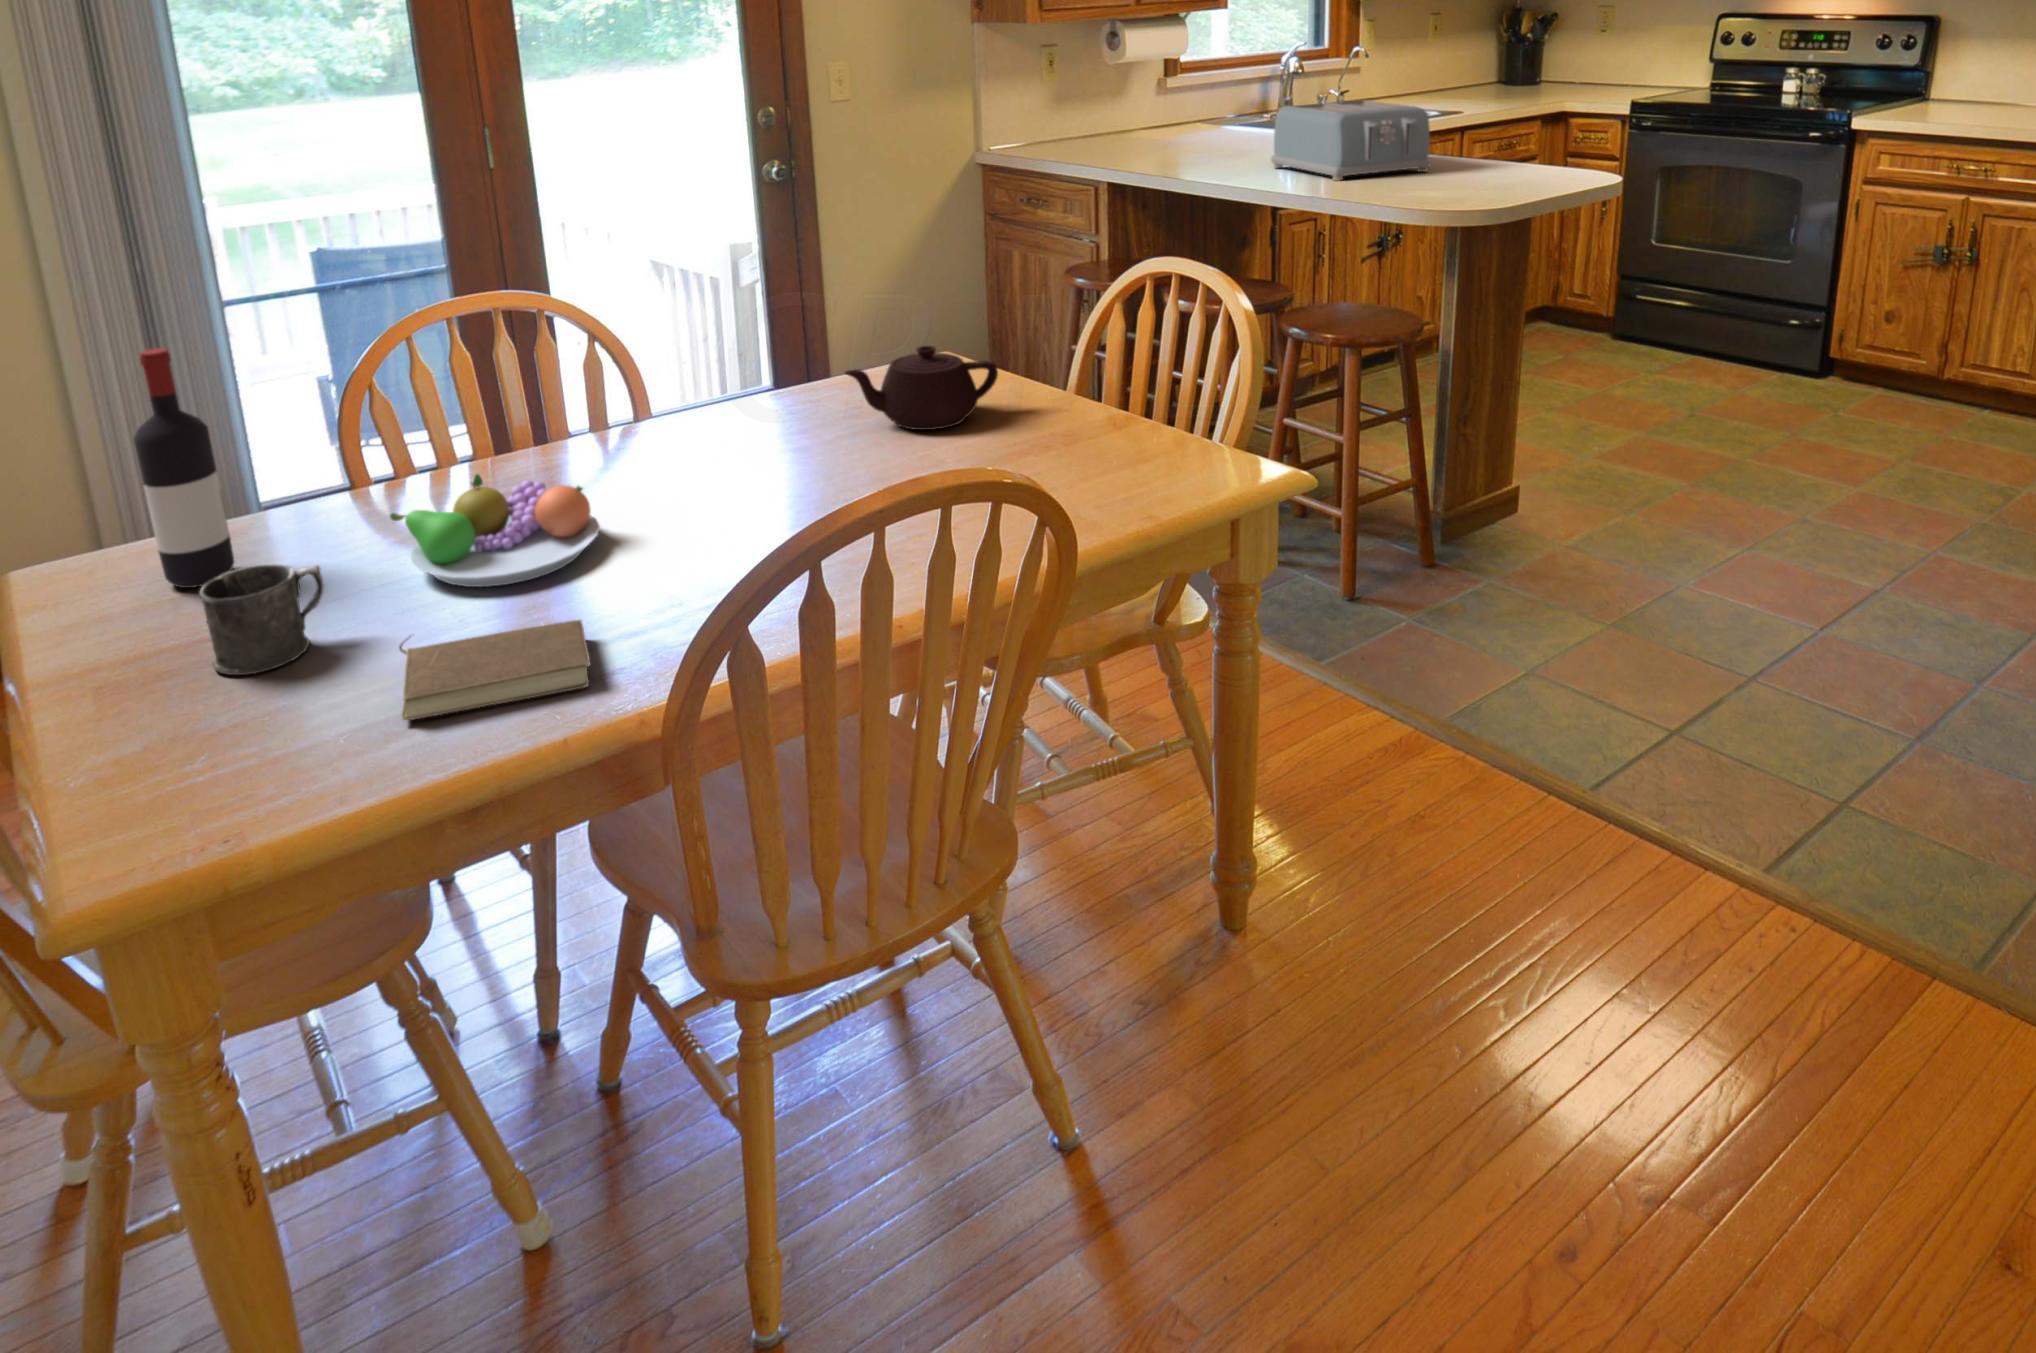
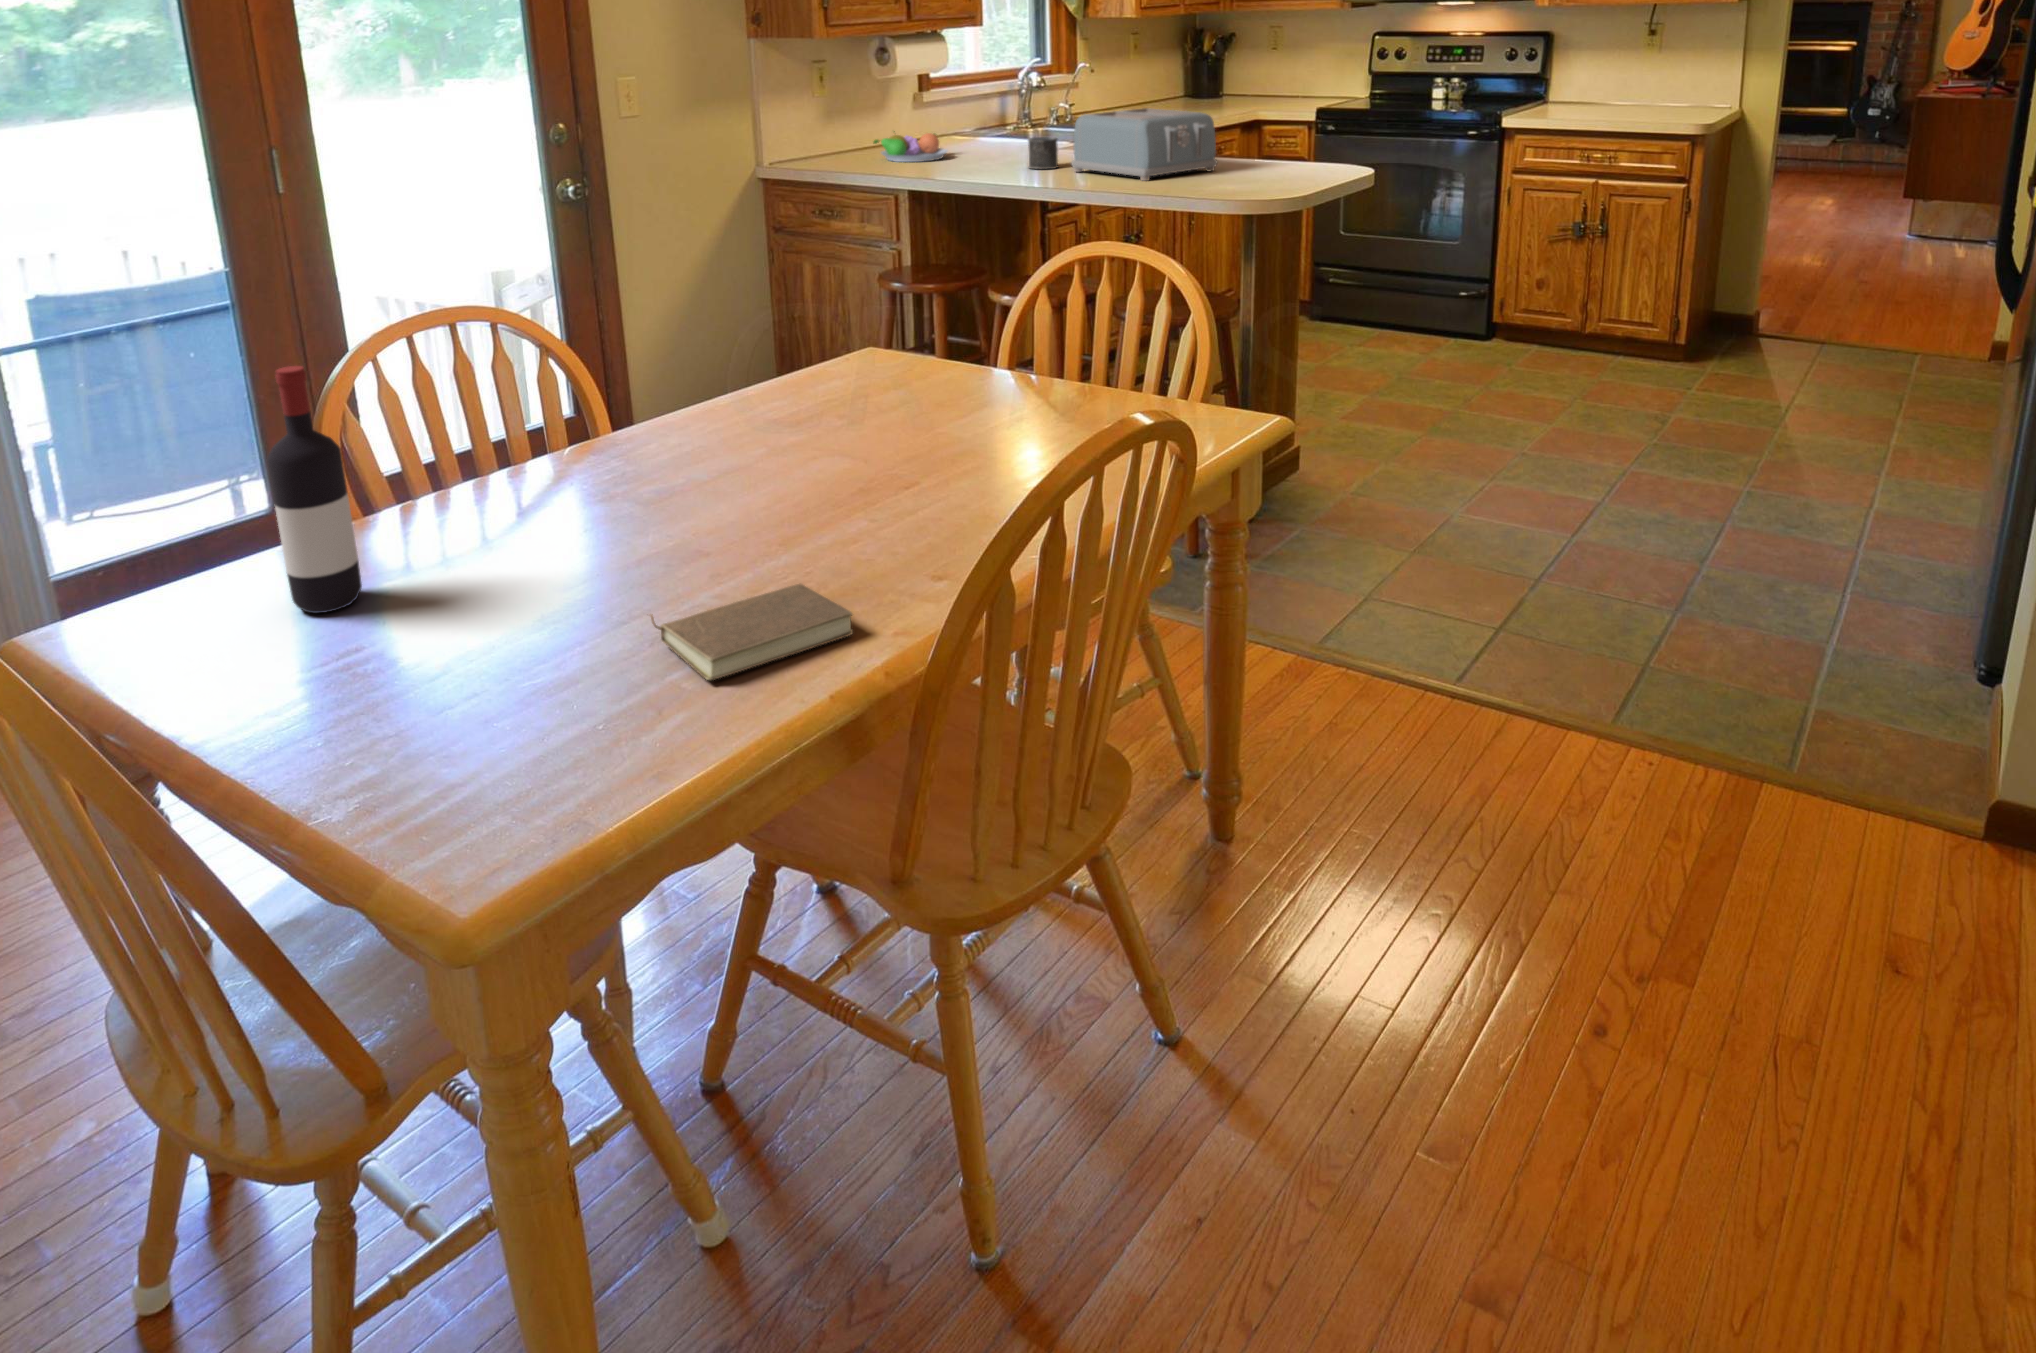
teapot: present [845,346,998,430] -> none [862,334,990,412]
fruit bowl: present [390,474,600,587] -> present [874,131,948,162]
mug: present [199,564,324,675] -> present [1028,137,1058,169]

